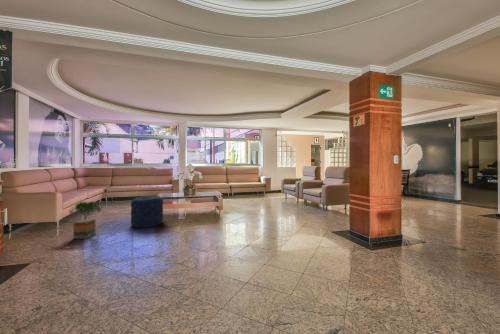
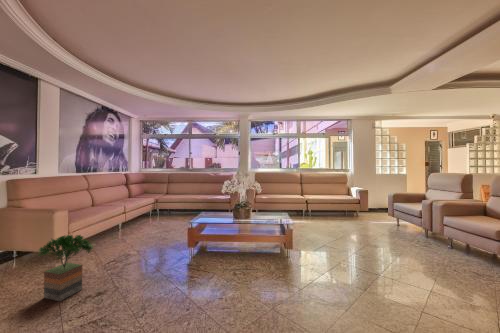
pouf: present [131,196,163,228] -> none [144,223,195,281]

